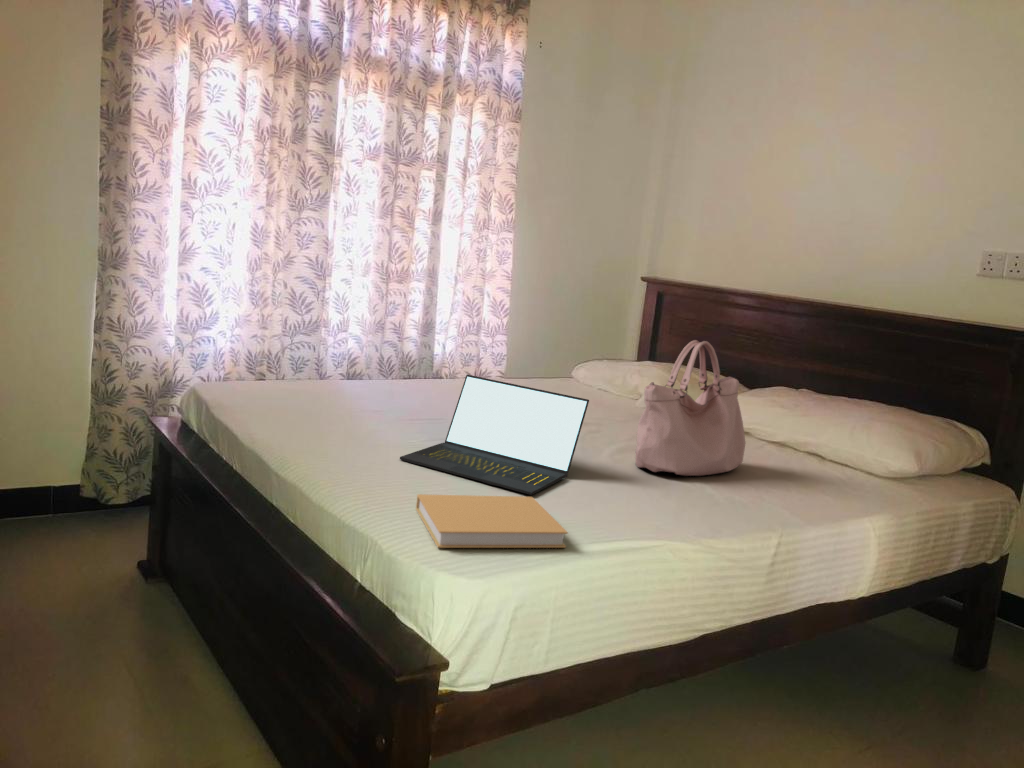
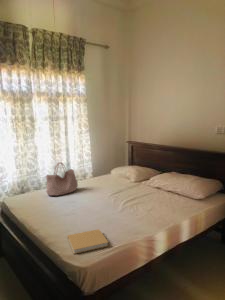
handbag: present [635,340,745,476] -> present [46,163,78,196]
laptop: present [400,375,589,495] -> none [63,189,113,227]

